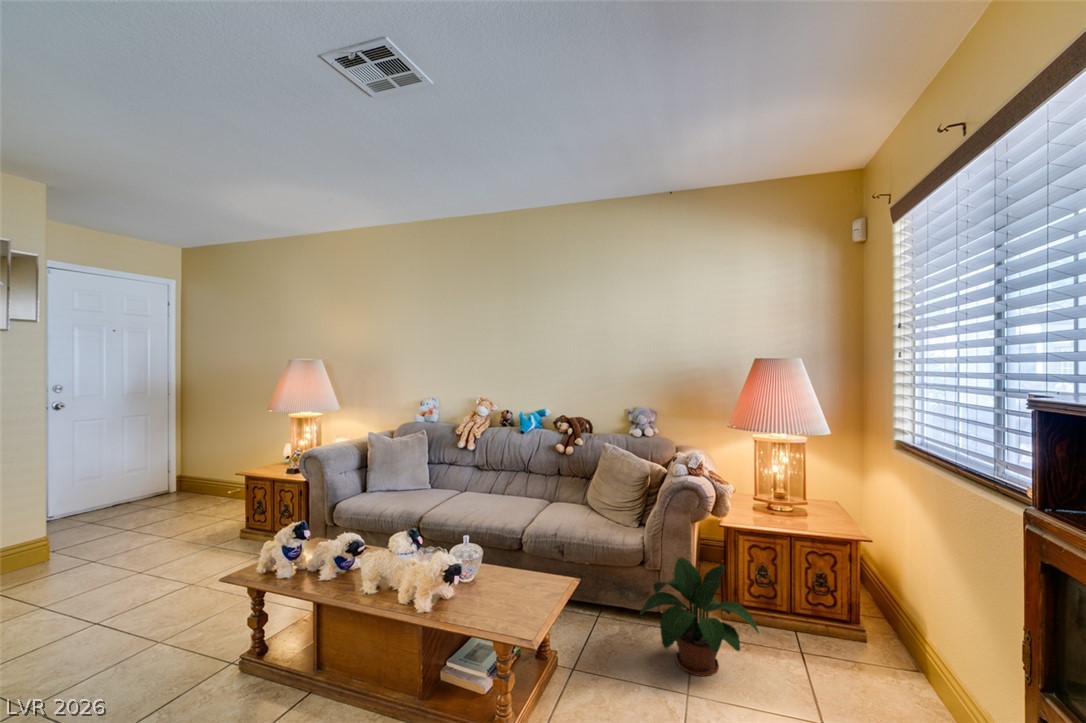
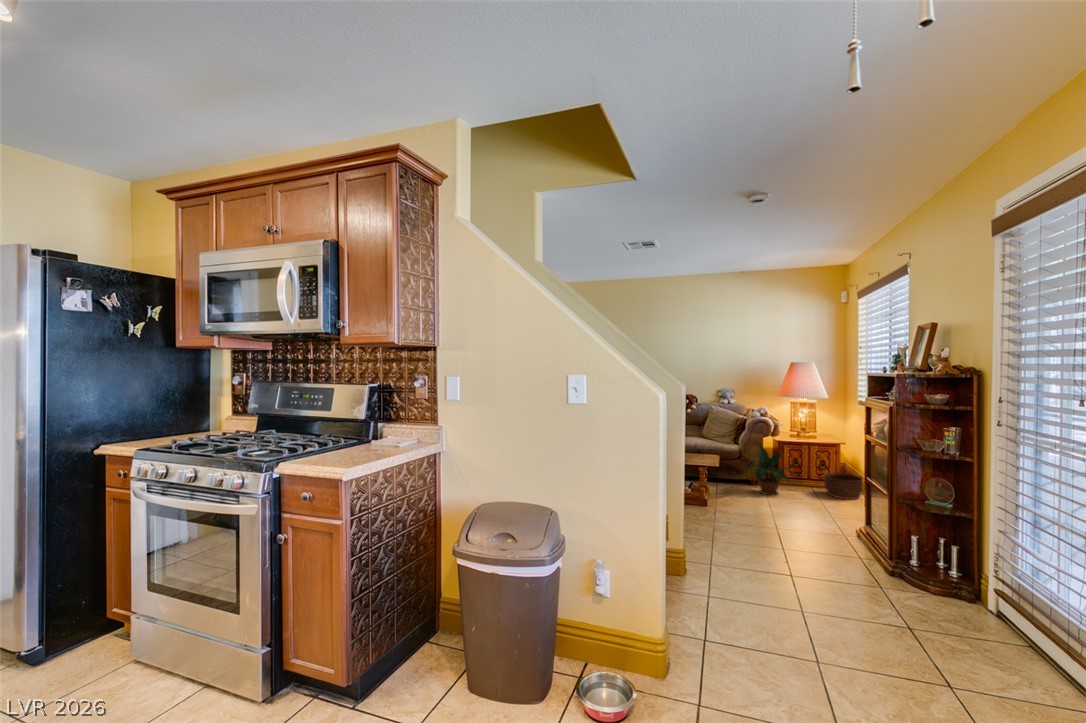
basket: none [822,609,926,700] -> present [823,473,863,500]

